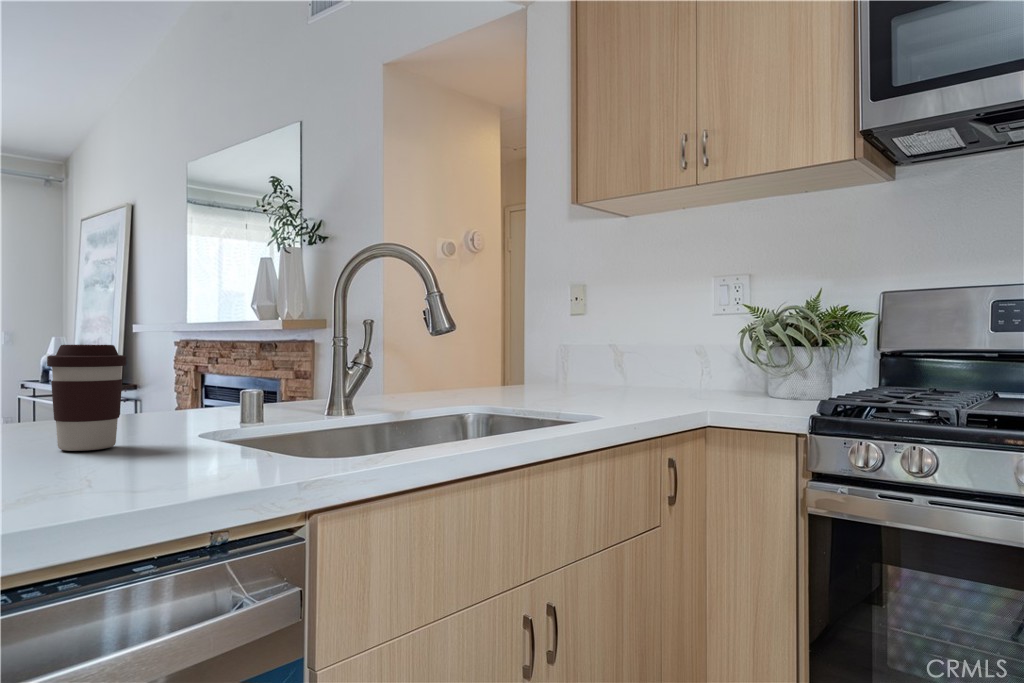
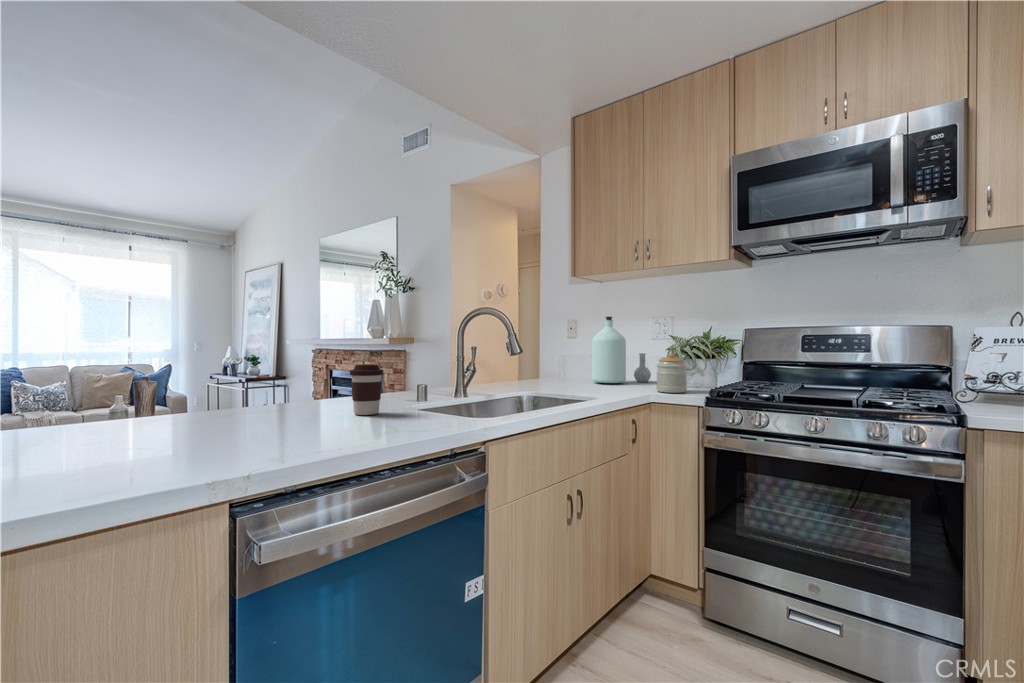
bottle: none [604,272,711,392] -> present [592,317,651,383]
jar: none [717,334,774,409] -> present [656,353,687,393]

